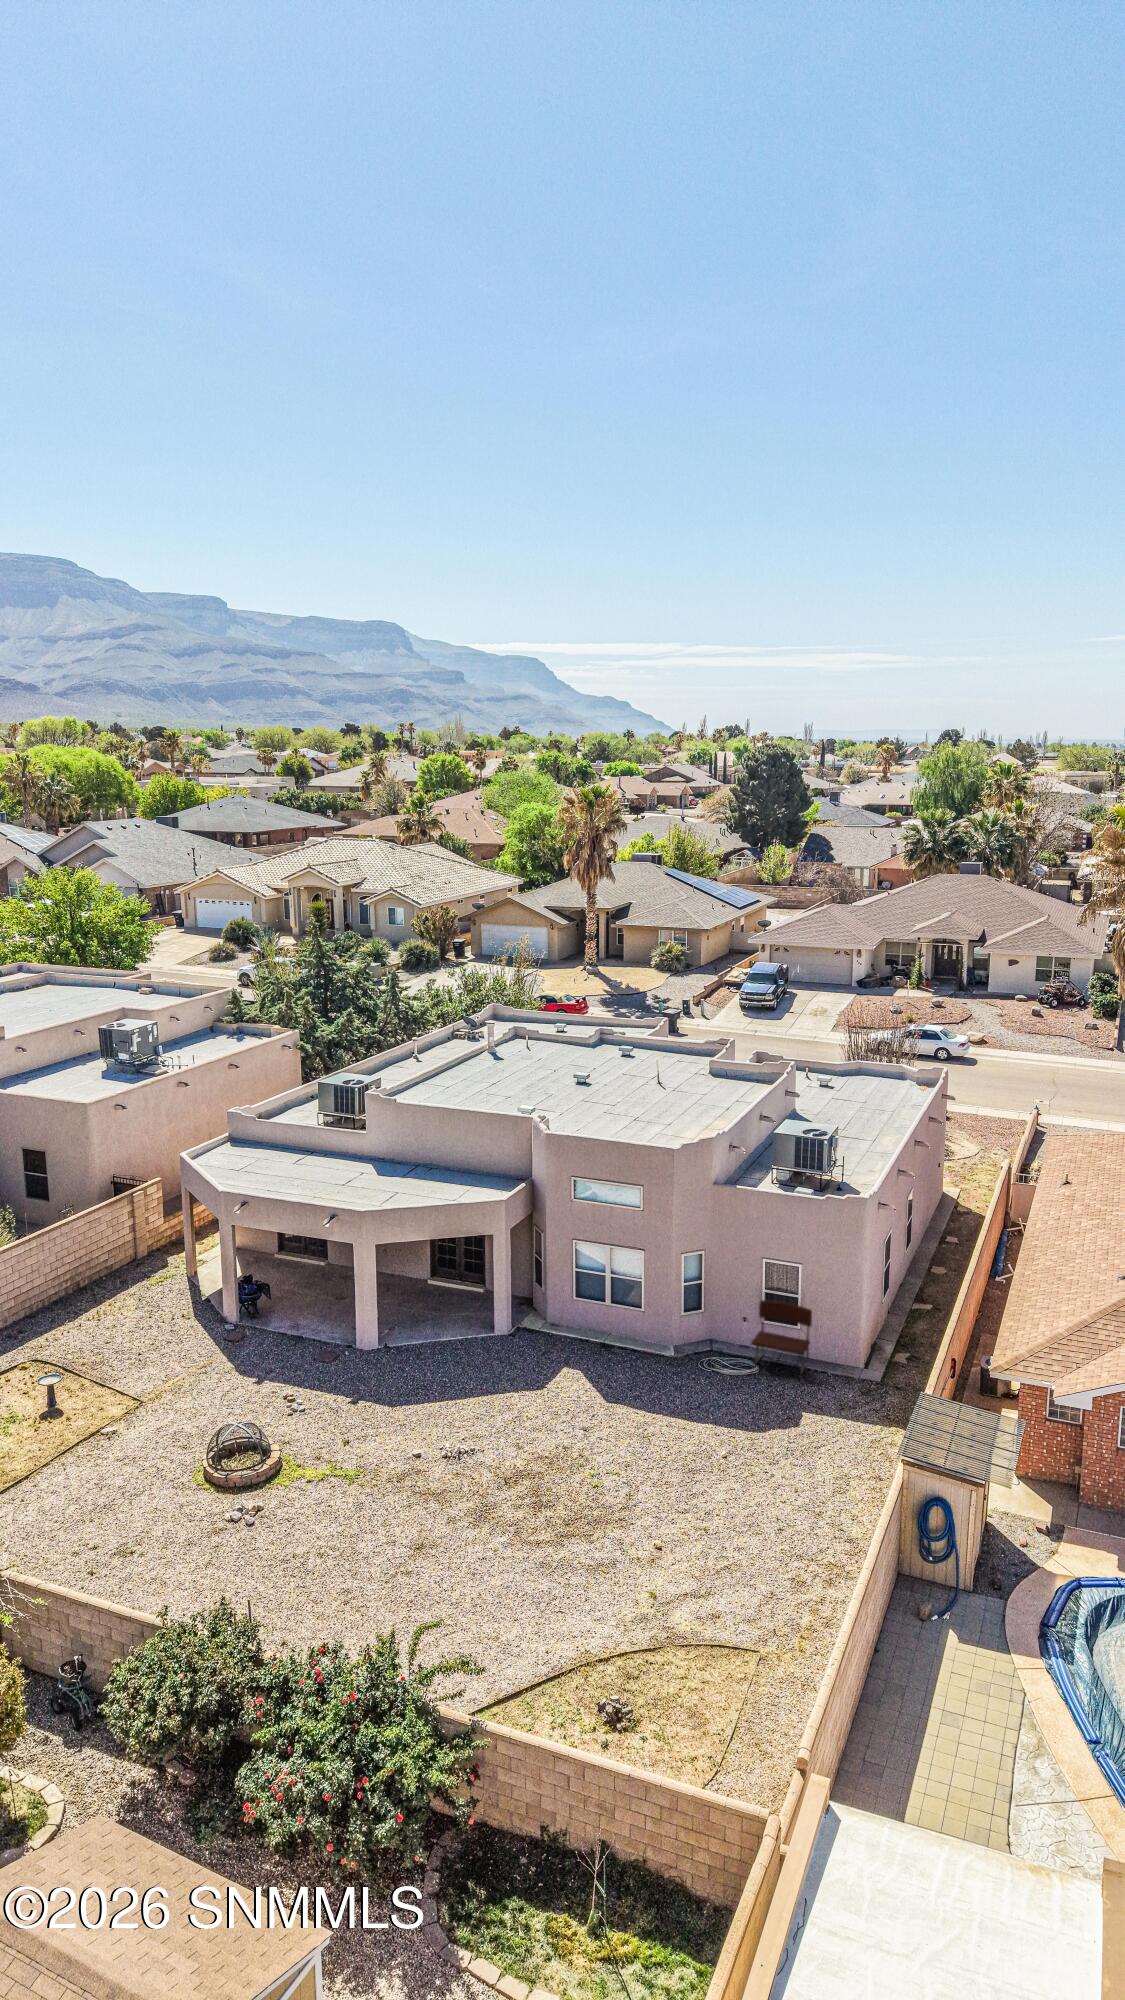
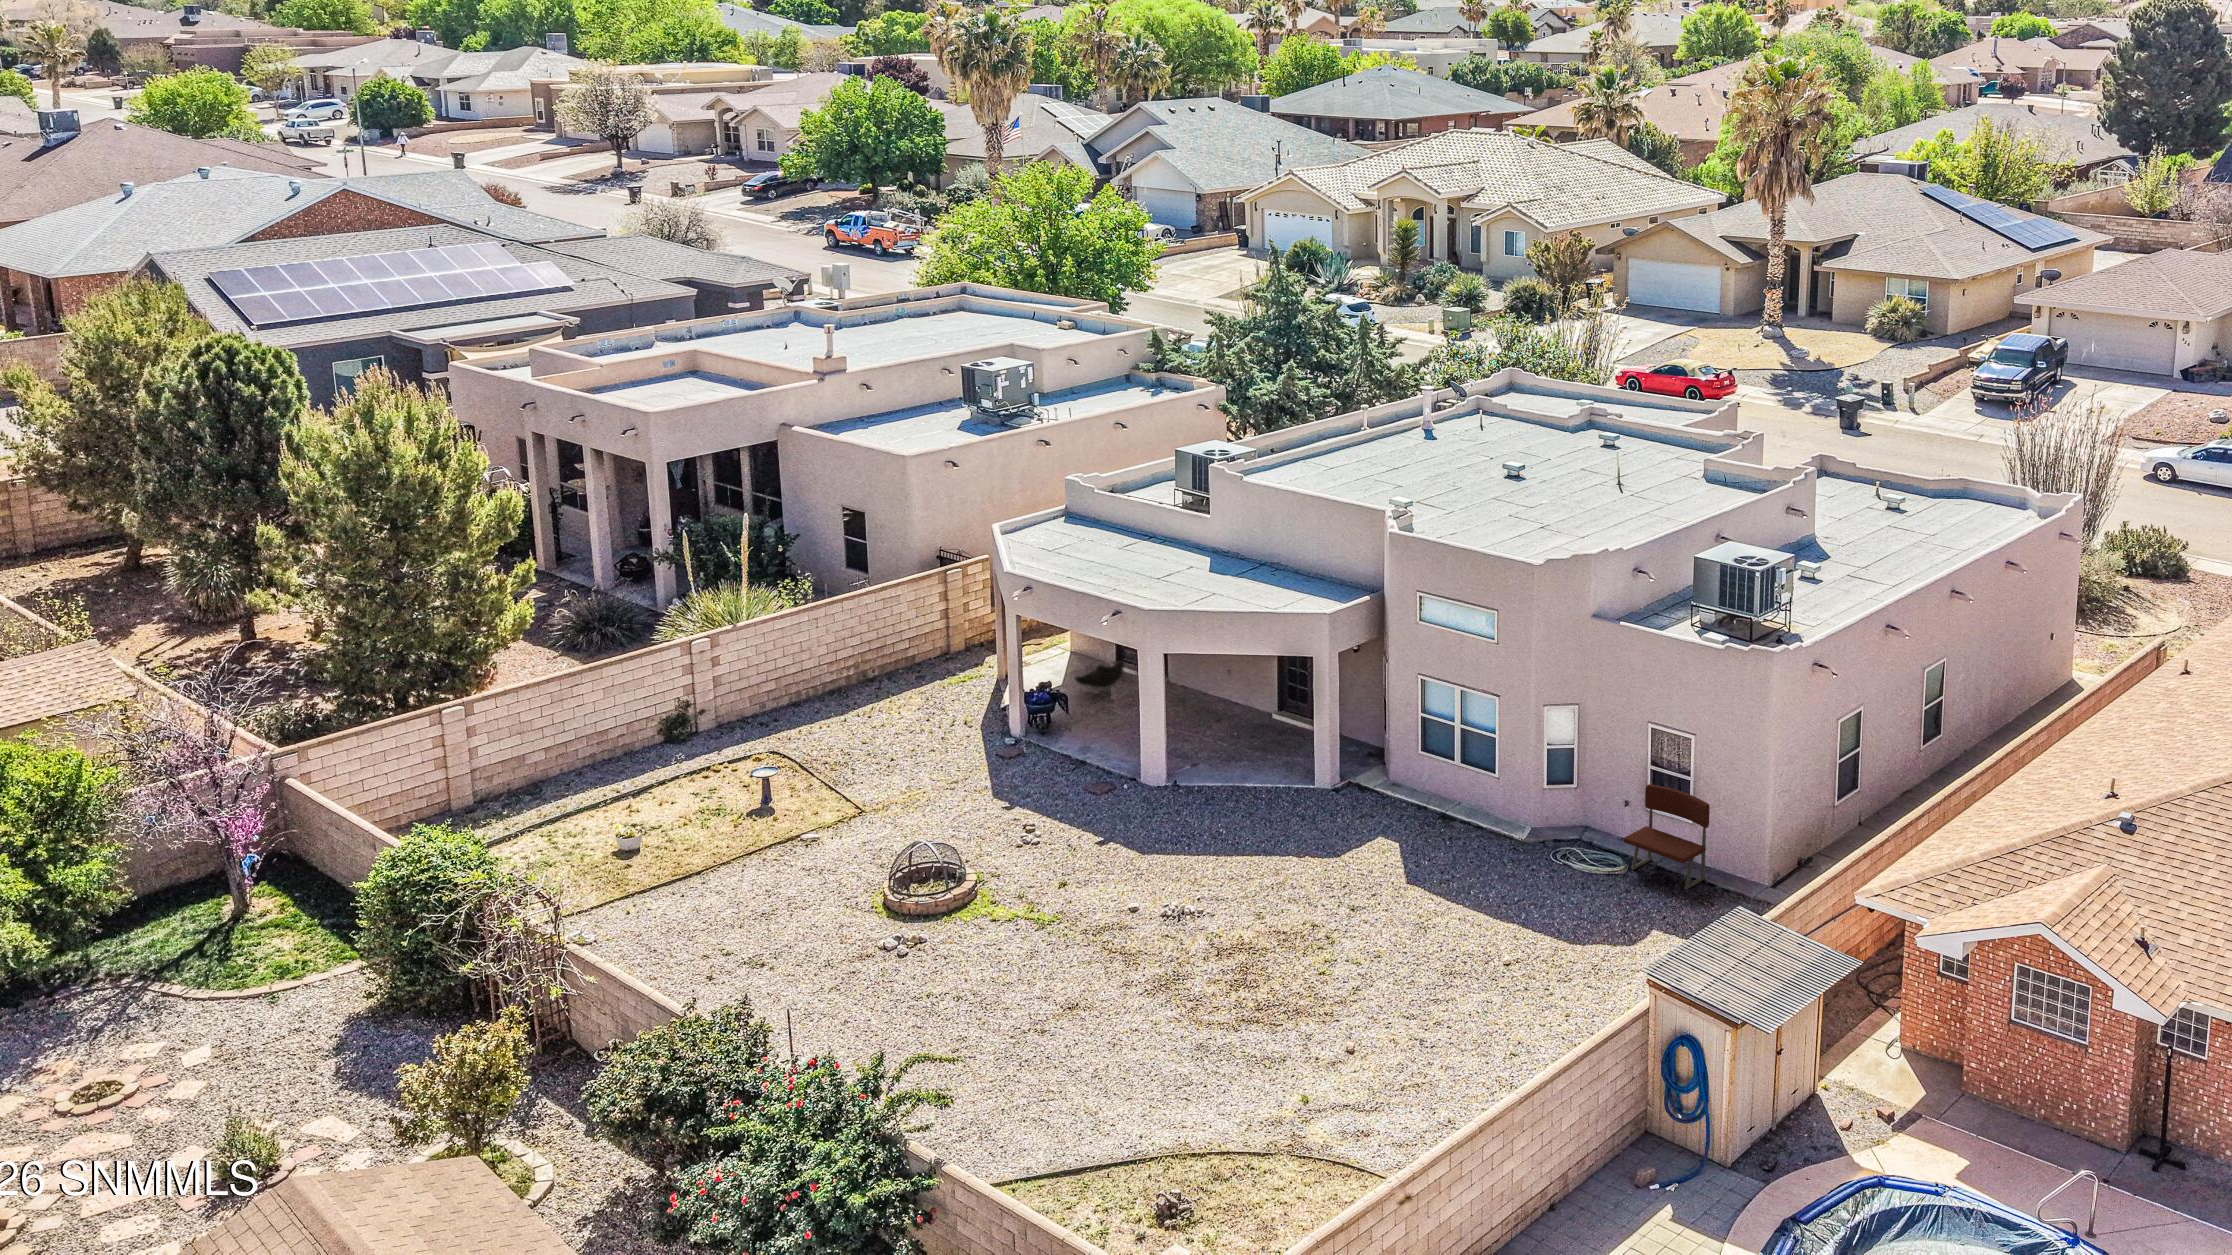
lounge chair: none [259,1249,297,1283] -> present [1075,660,1124,695]

